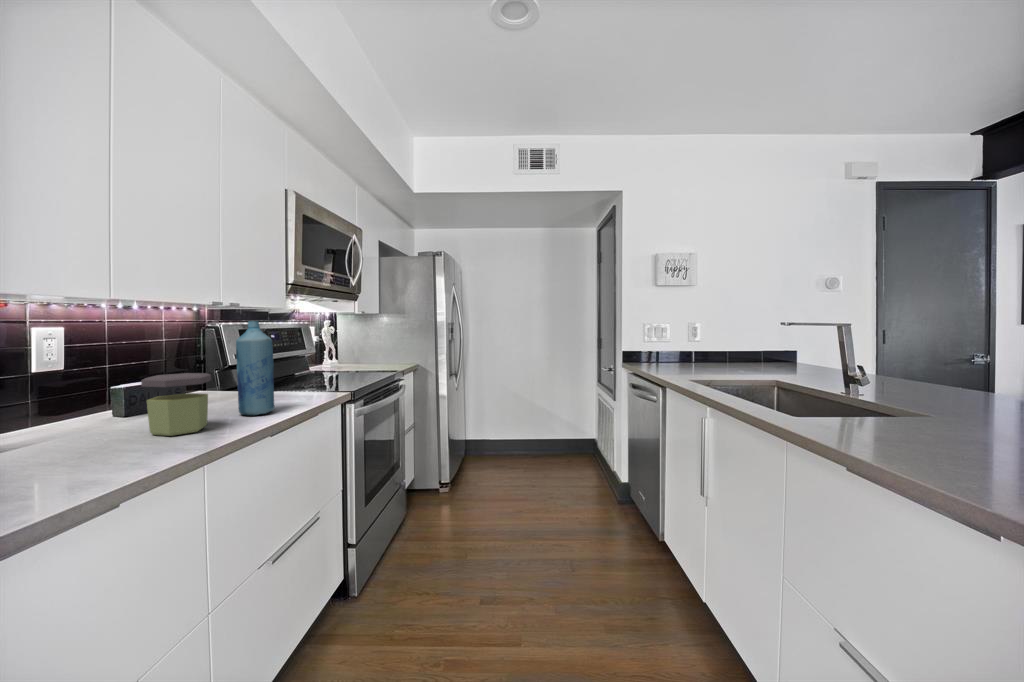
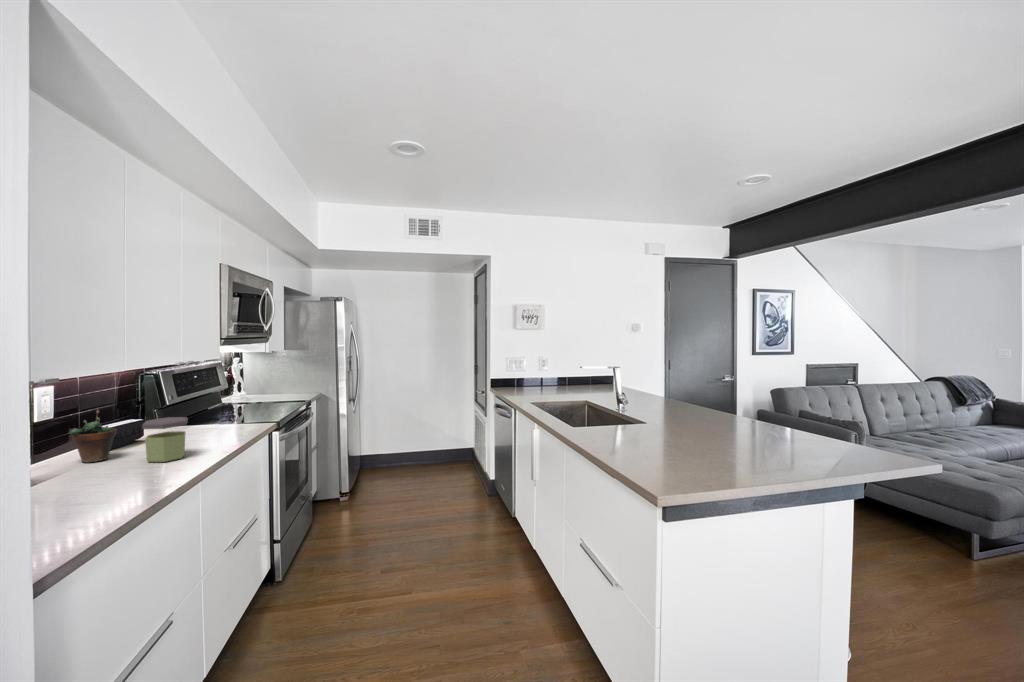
bottle: present [236,321,275,415] -> none [197,375,227,445]
succulent plant: none [57,355,126,430] -> present [70,408,116,462]

